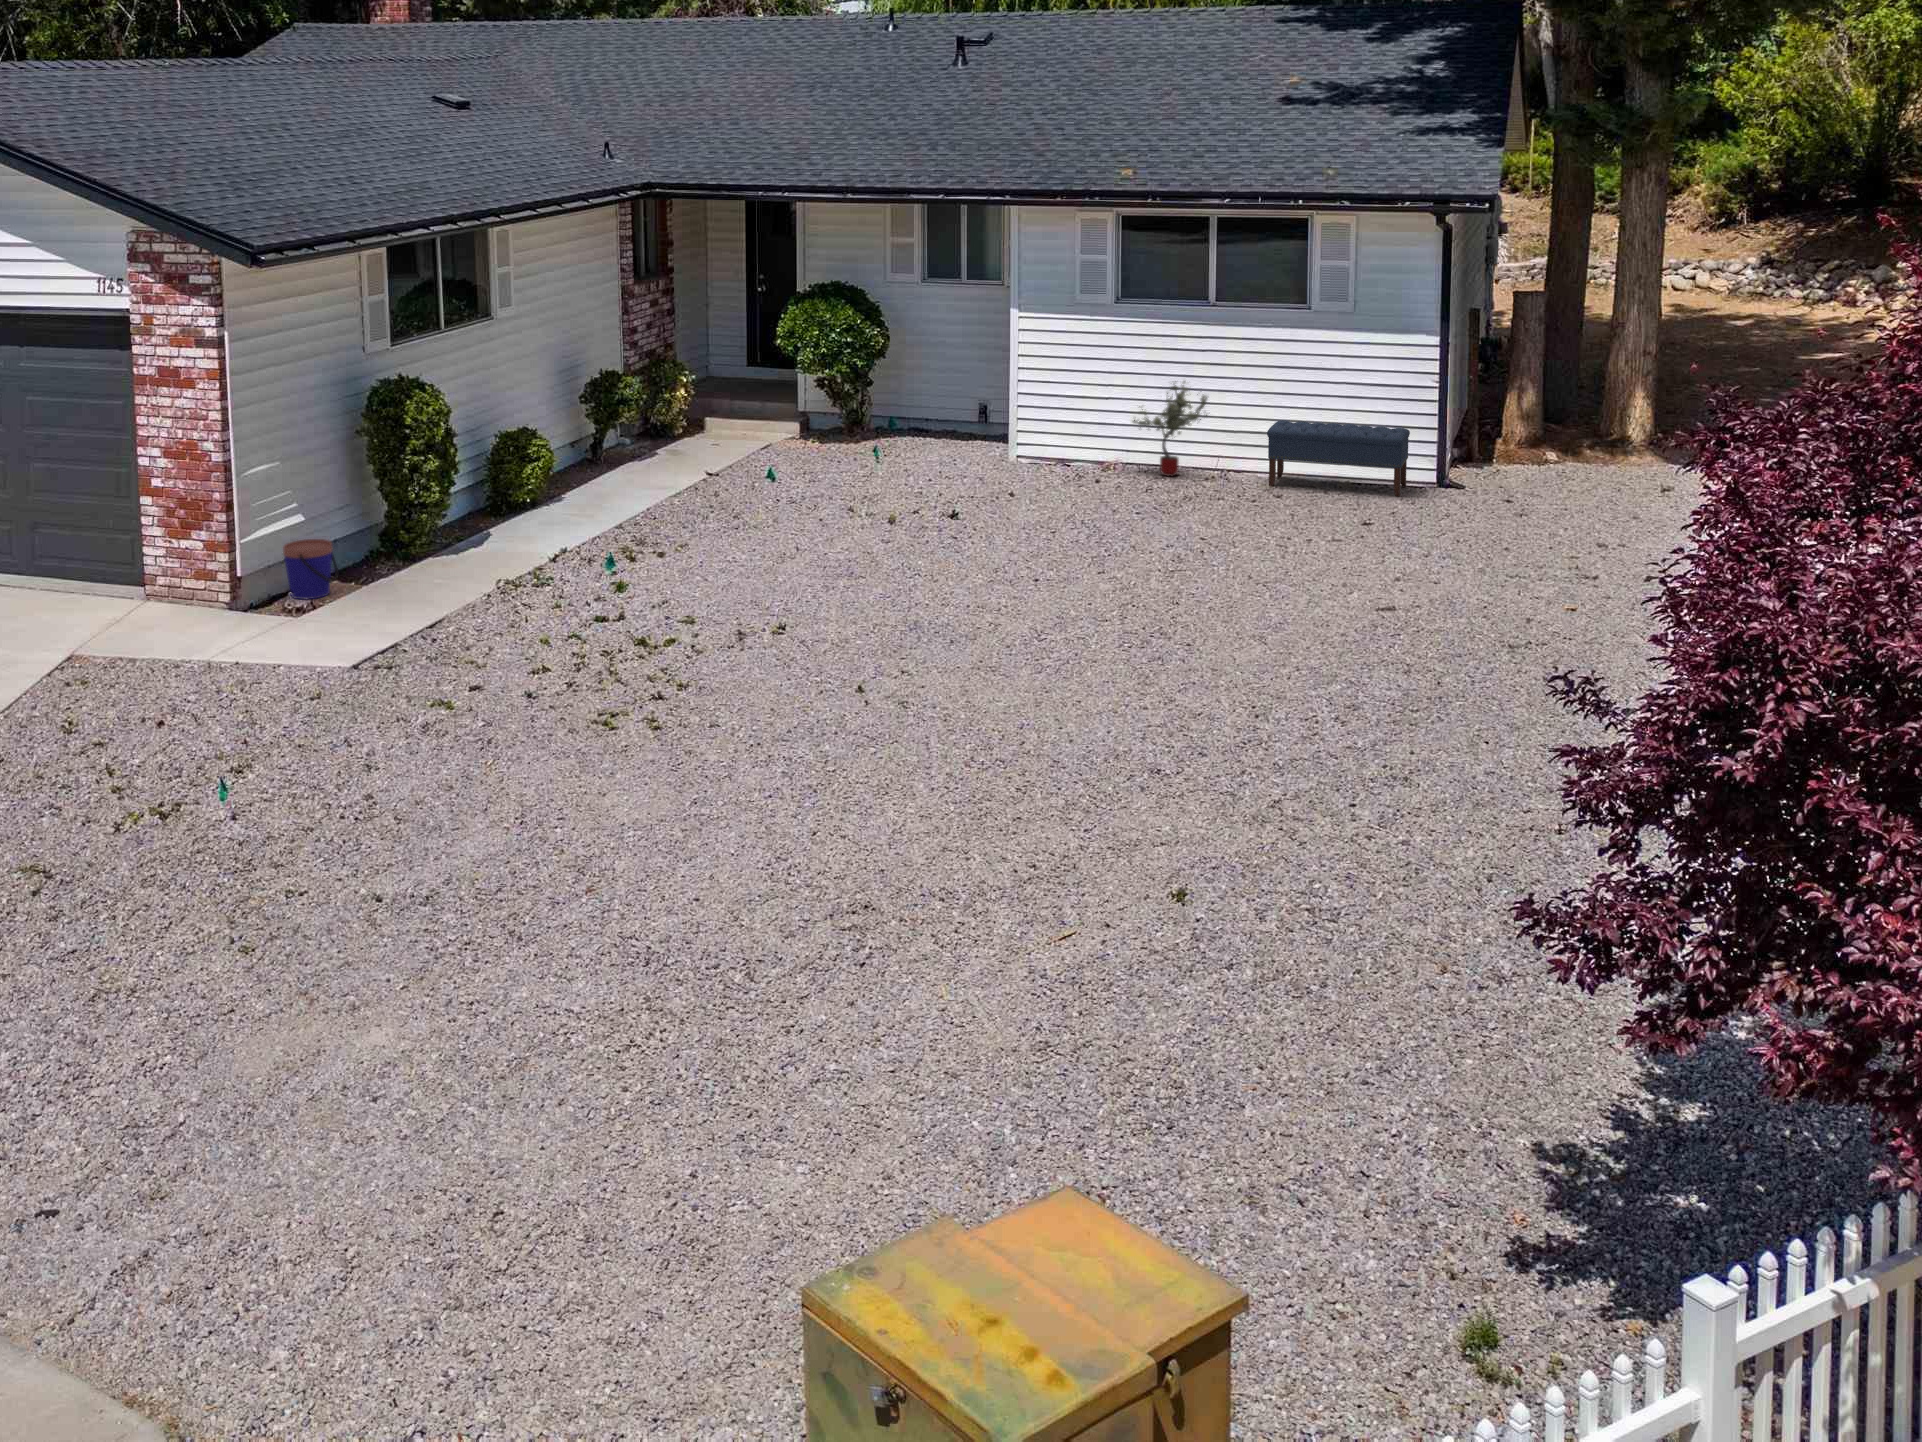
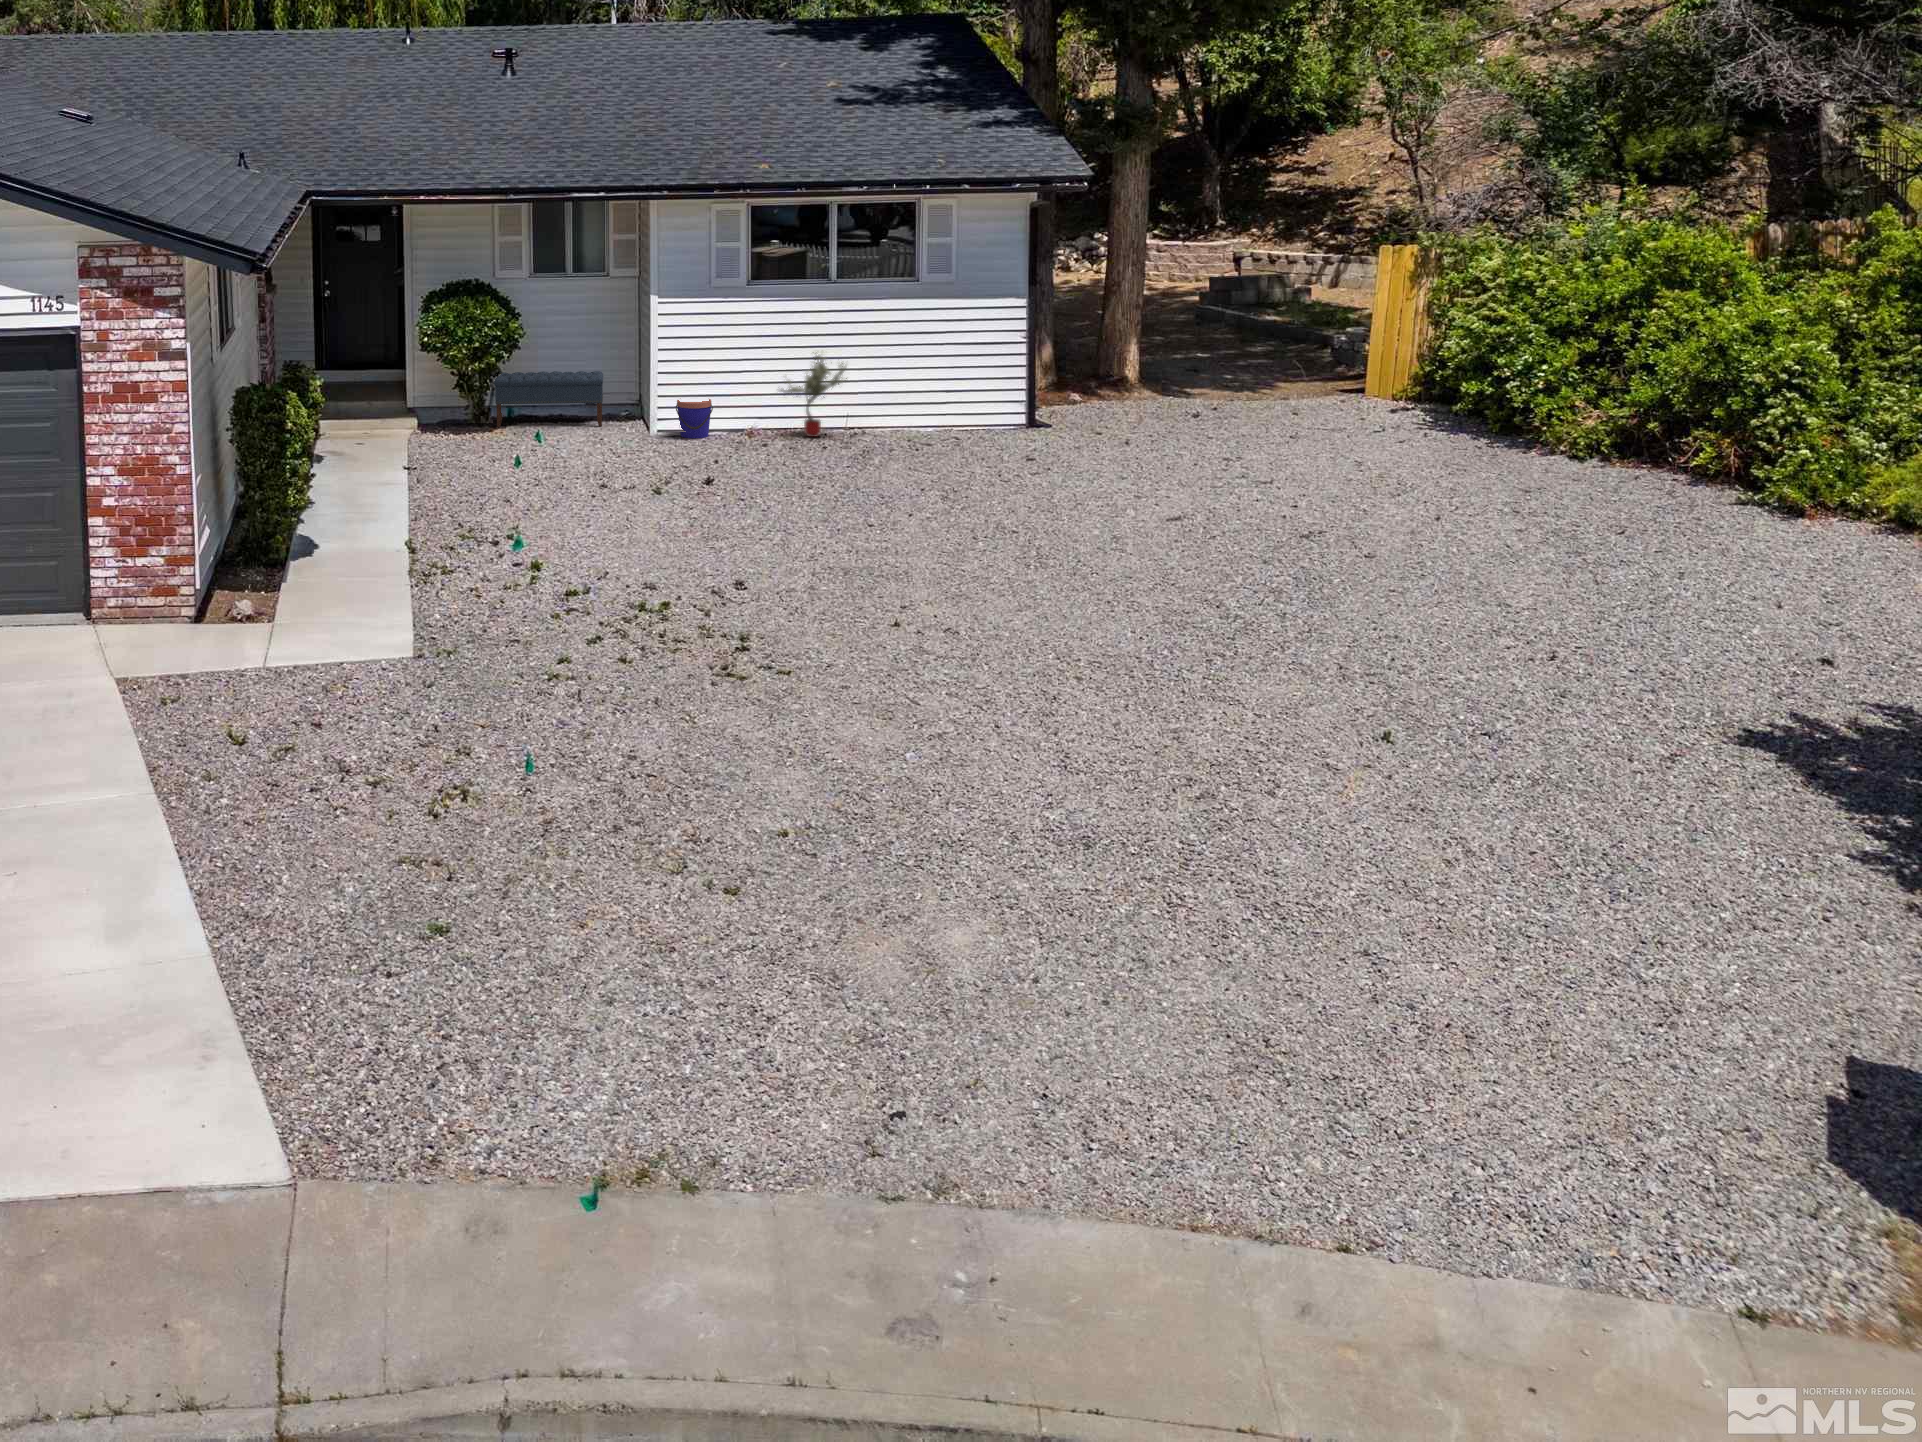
bench: present [1267,420,1410,496] -> present [494,371,603,427]
bucket: present [283,539,339,600] -> present [676,399,713,438]

